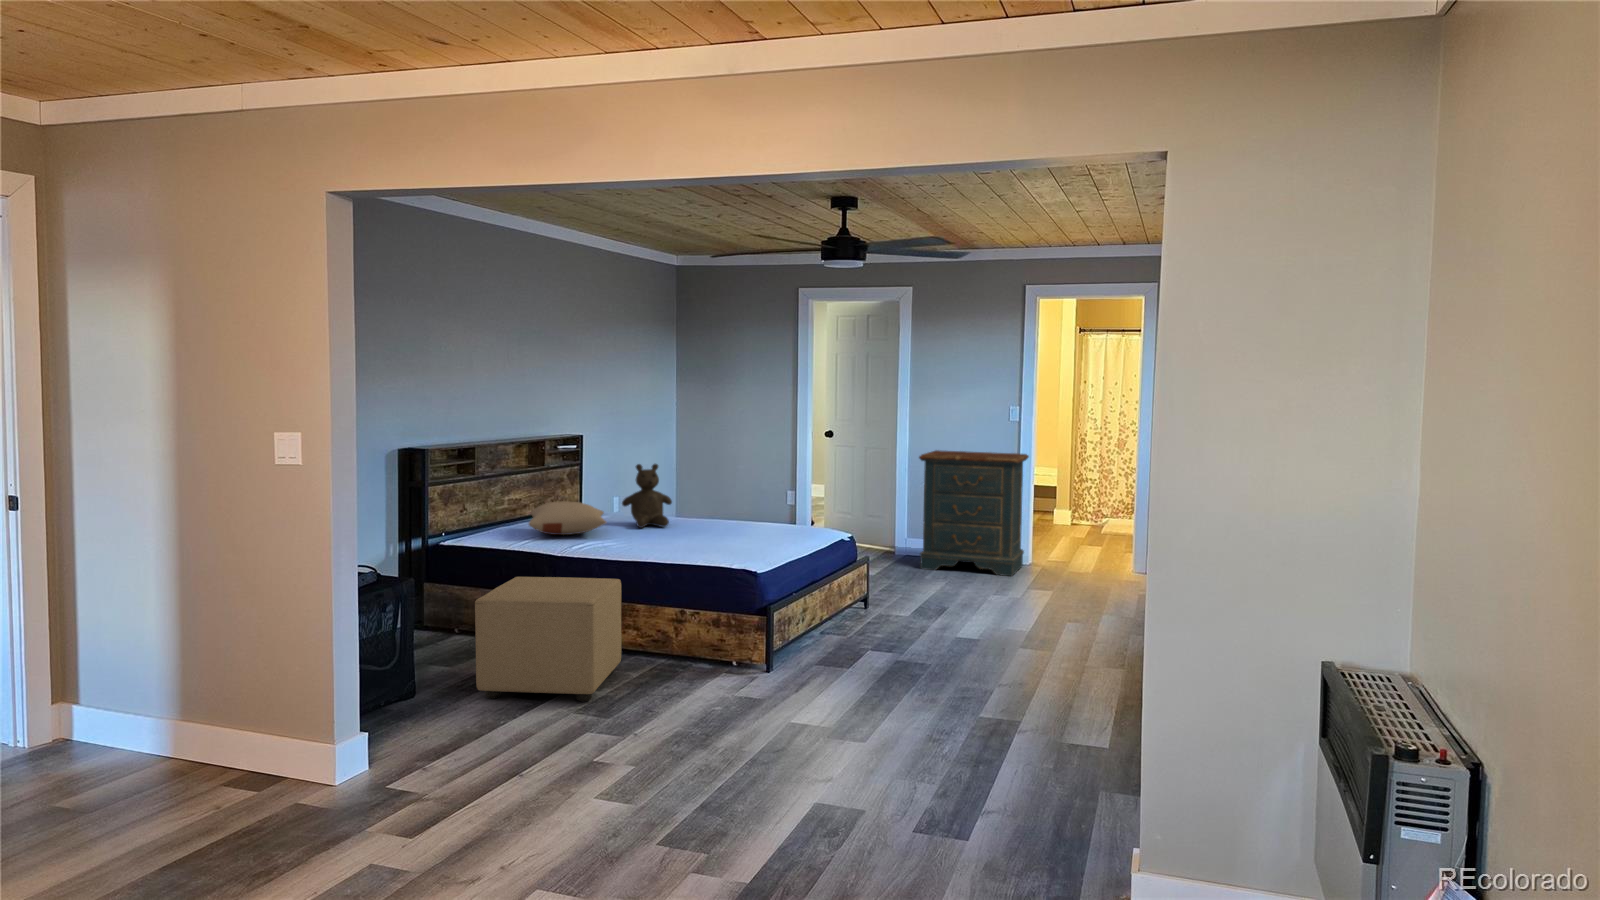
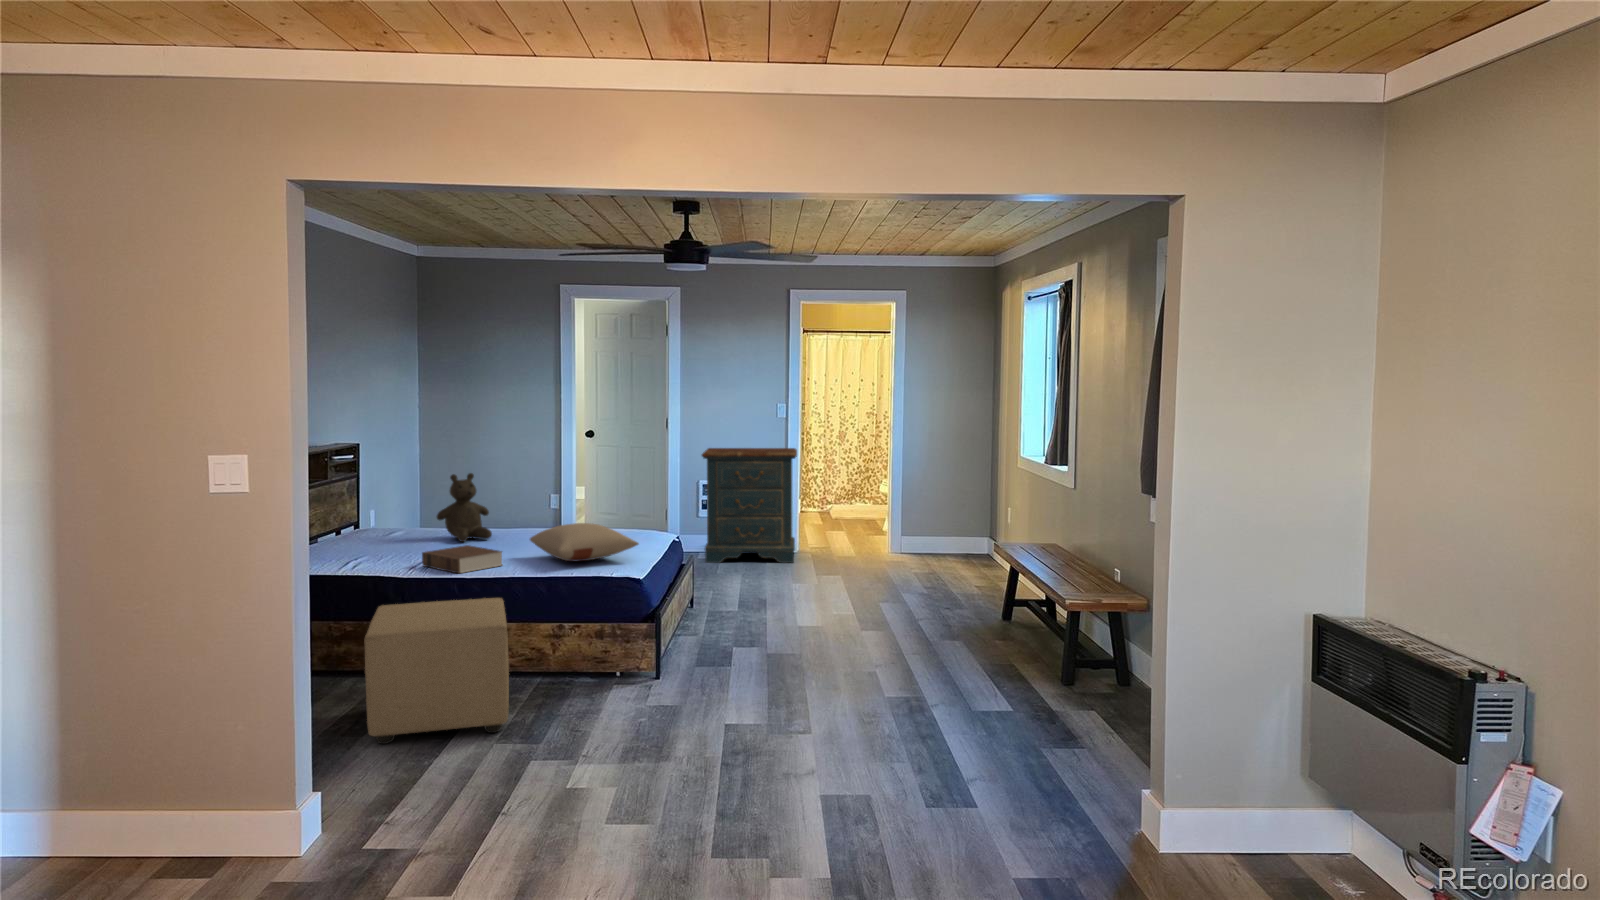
pillow: present [529,501,606,535] -> present [530,523,639,561]
book: none [582,530,649,555] -> present [422,545,502,573]

